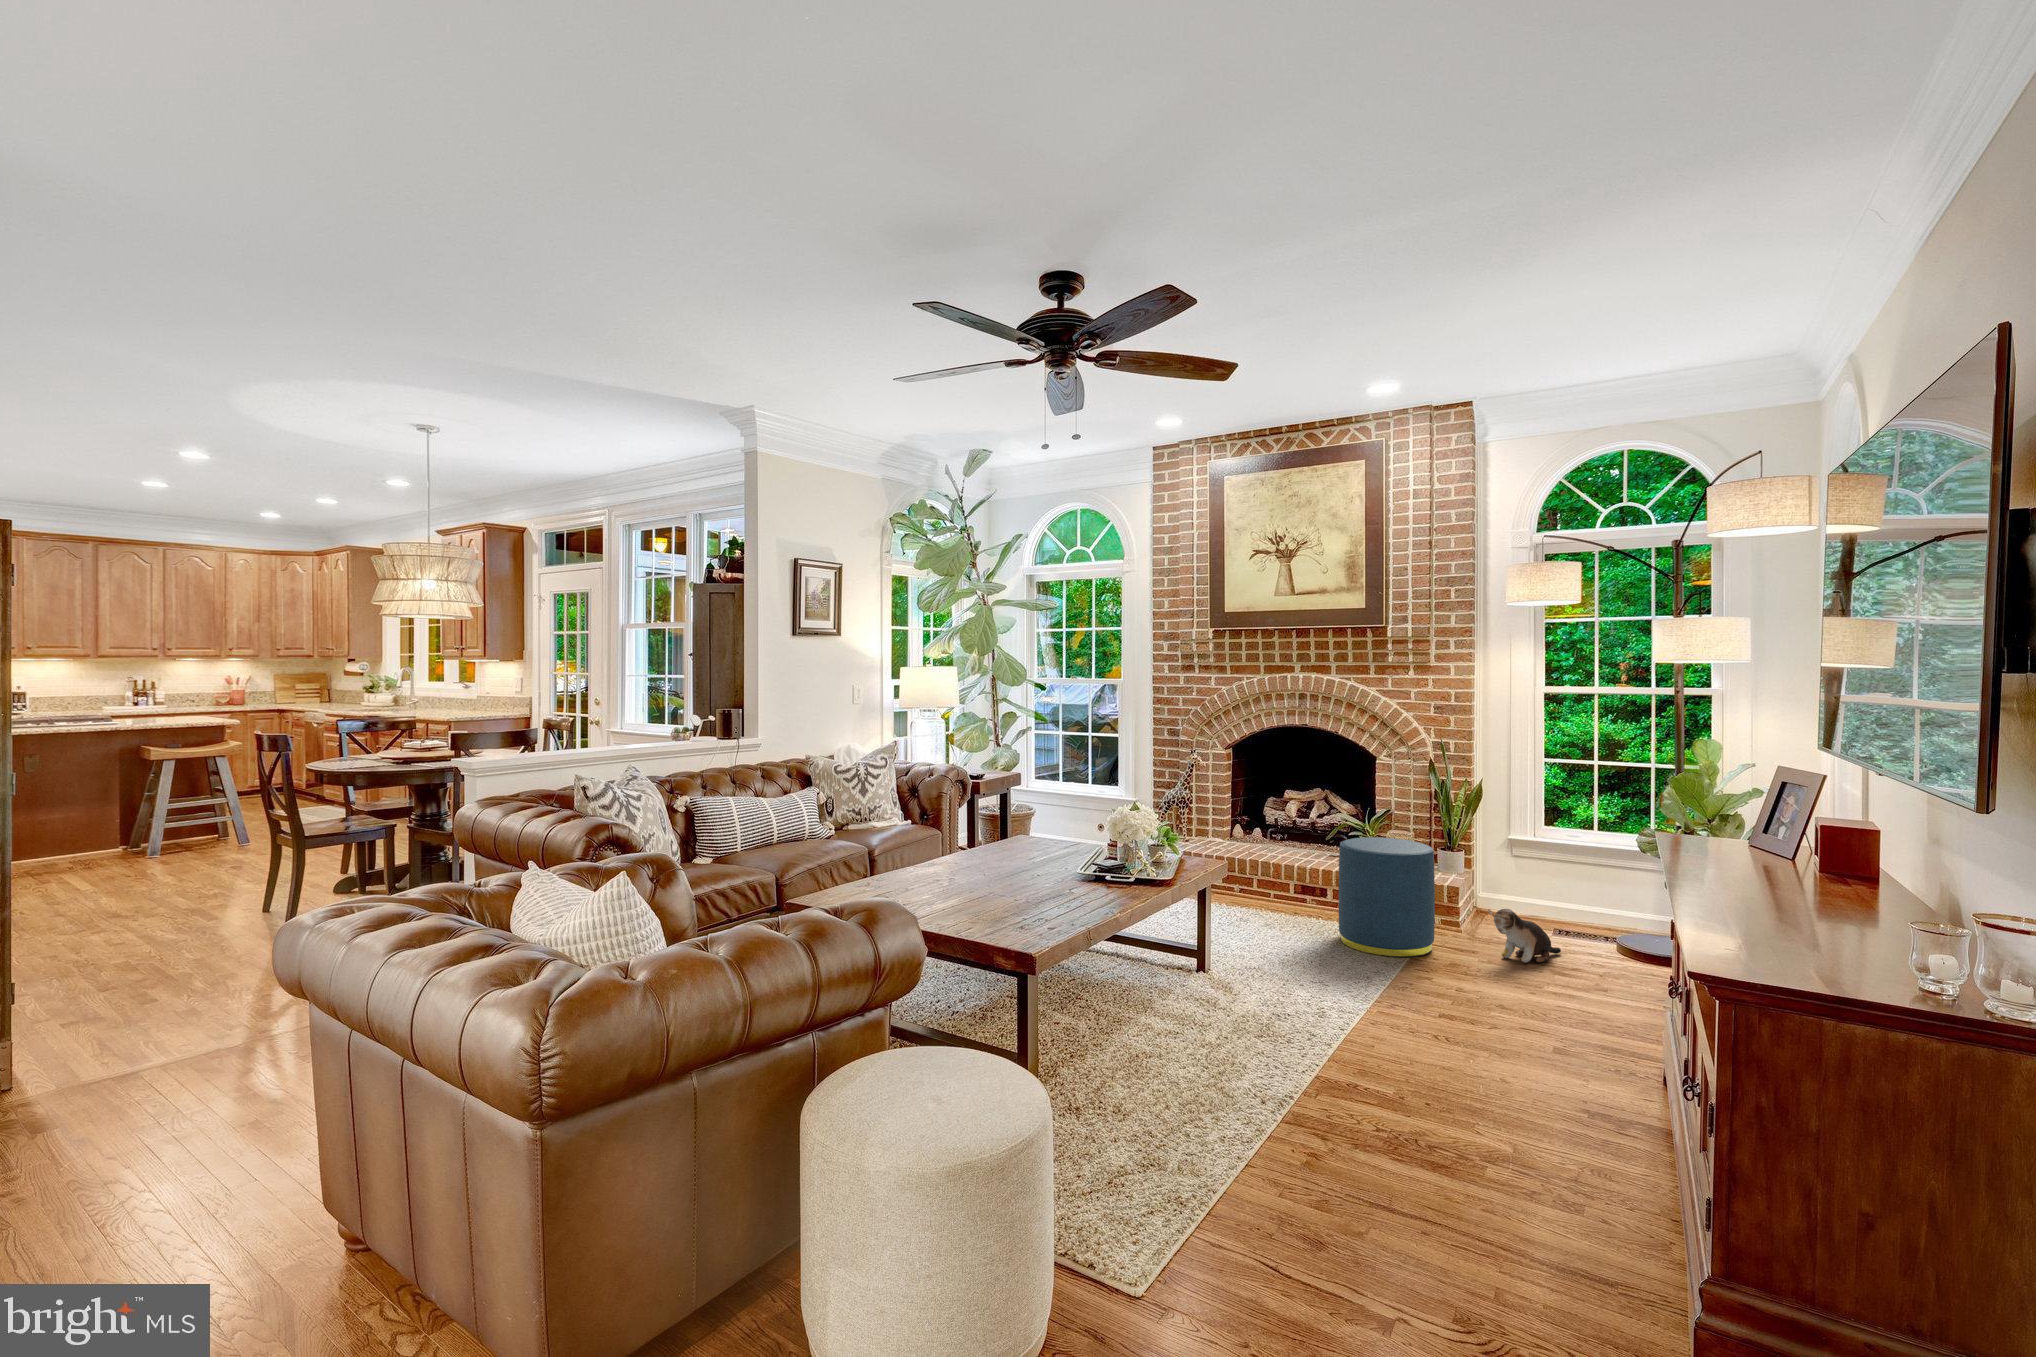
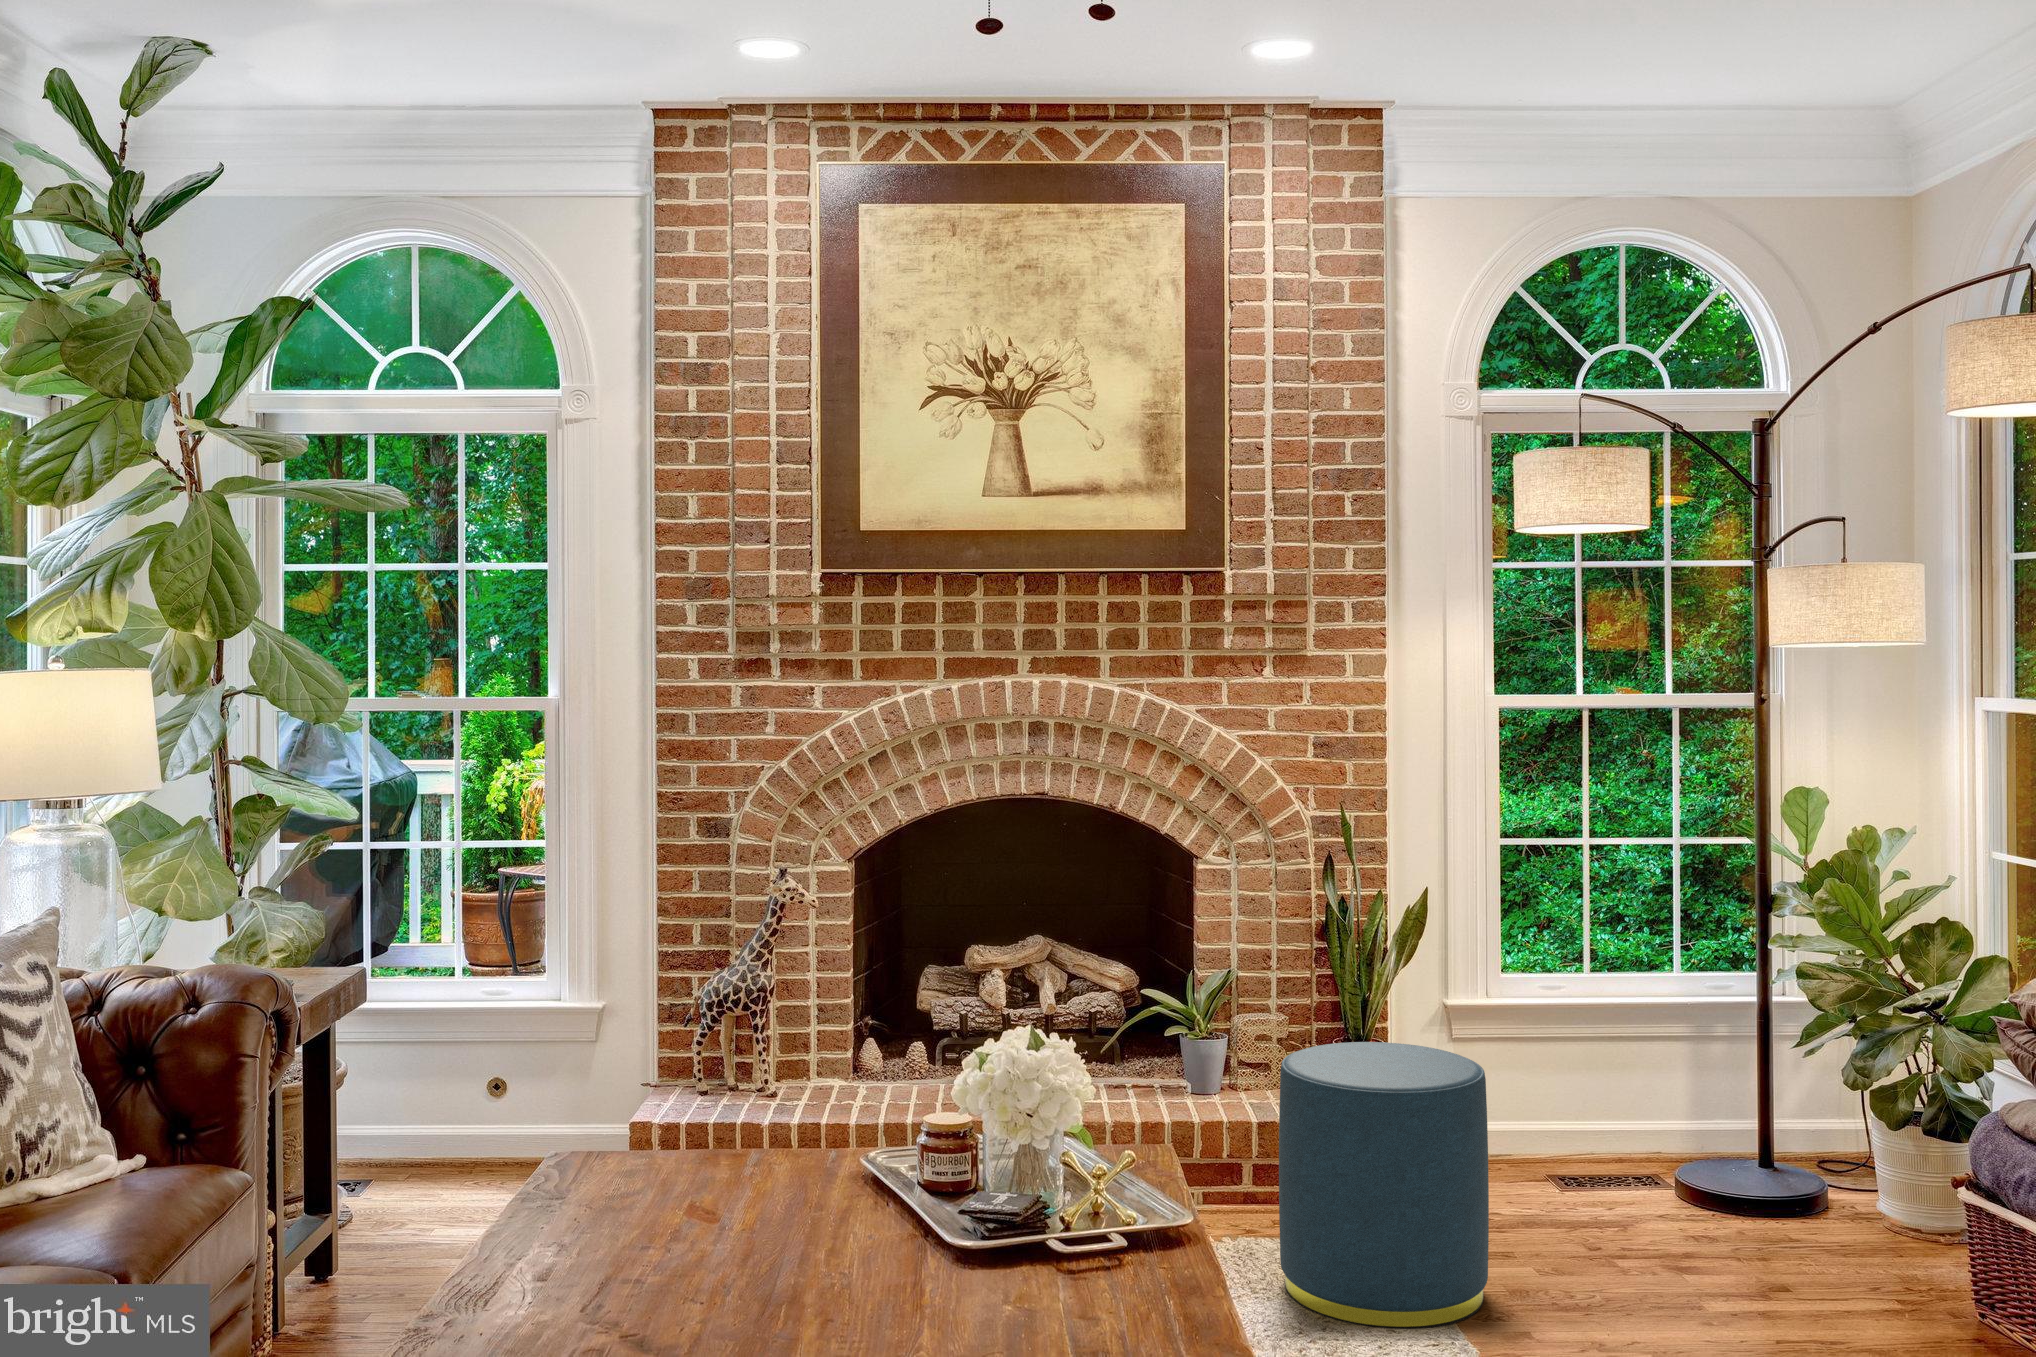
plush toy: present [1488,909,1561,963] -> none [1581,1167,1669,1275]

